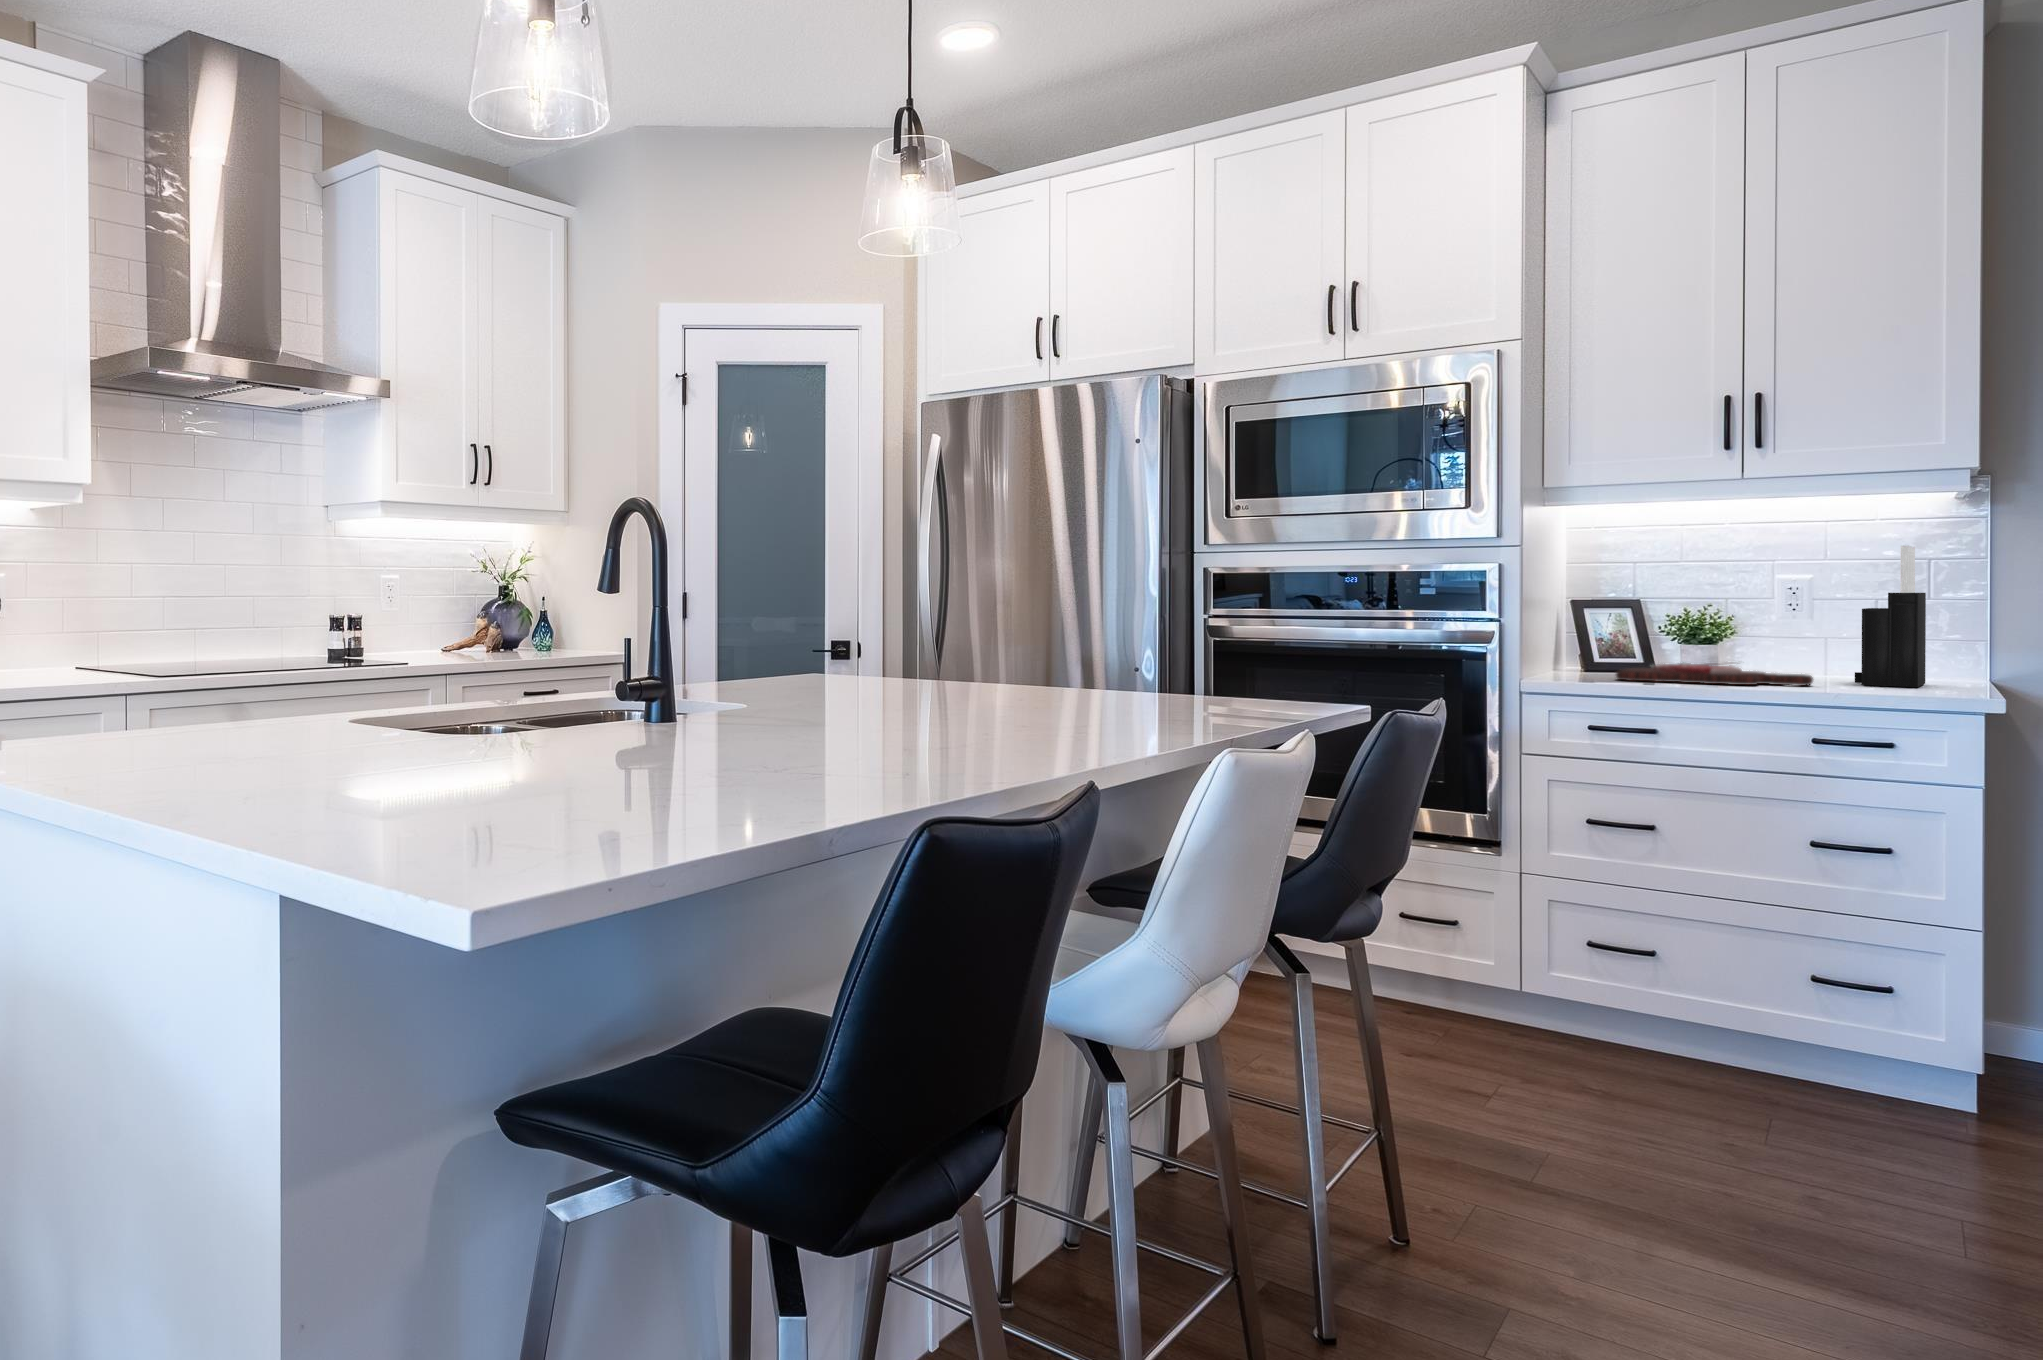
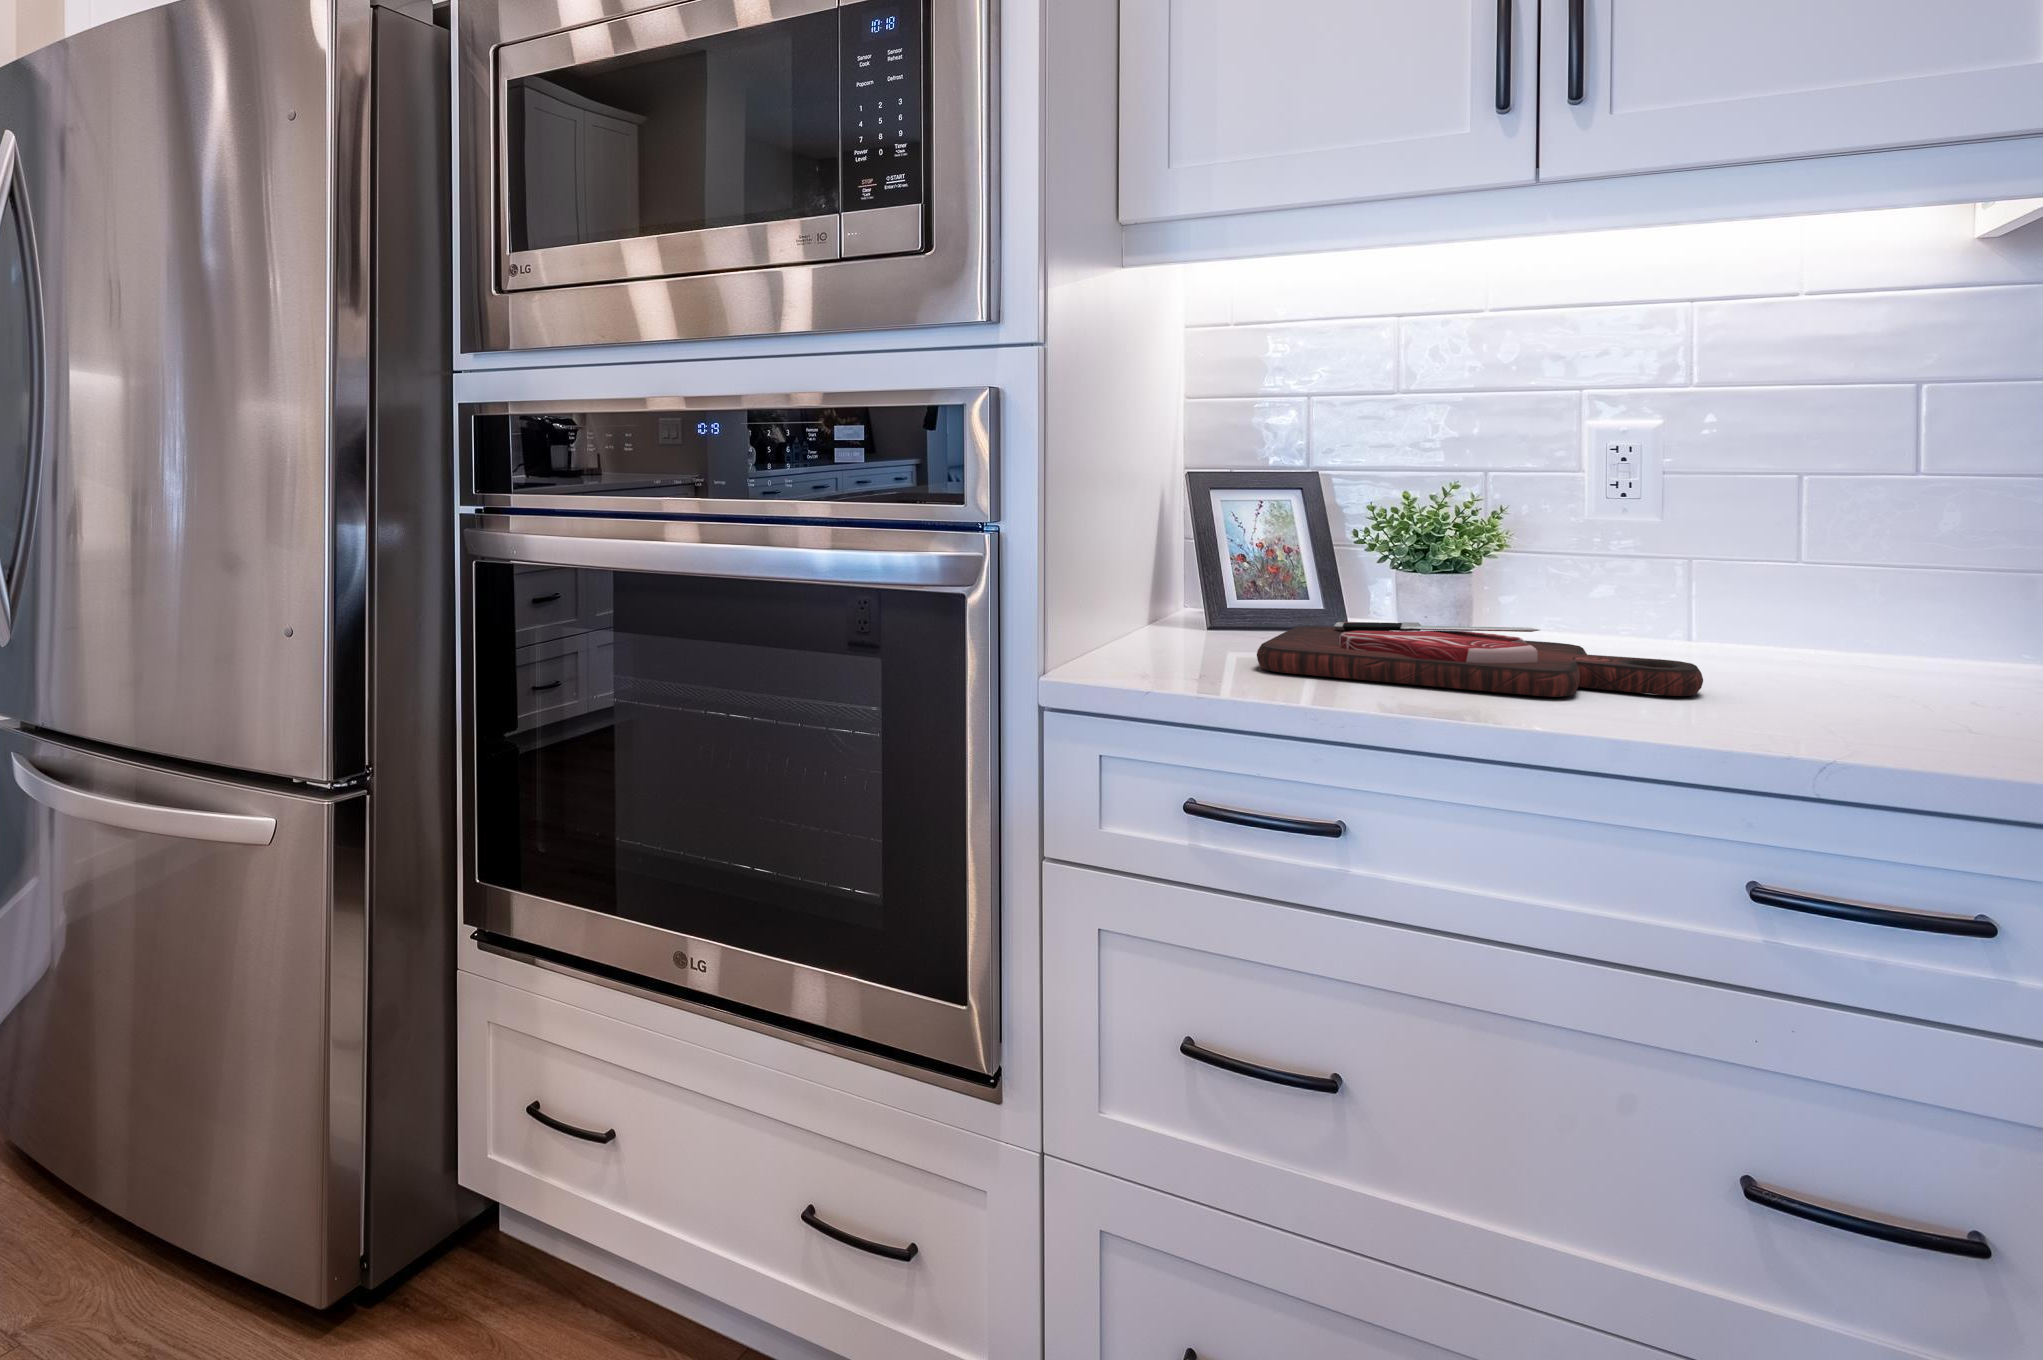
knife block: present [1855,546,1926,687] -> none [1776,338,1947,698]

